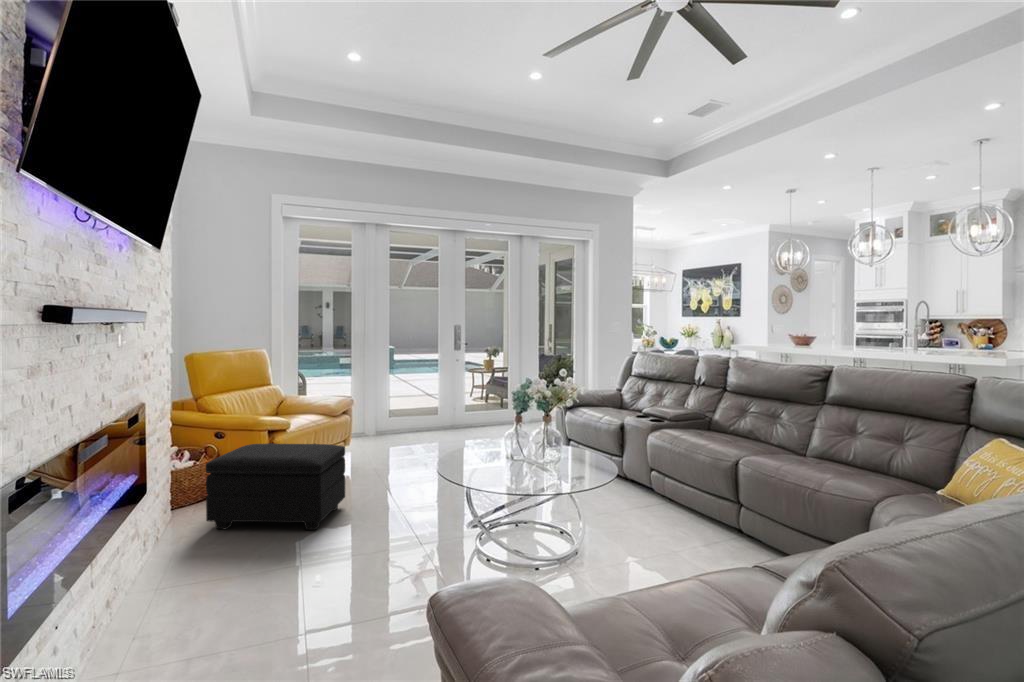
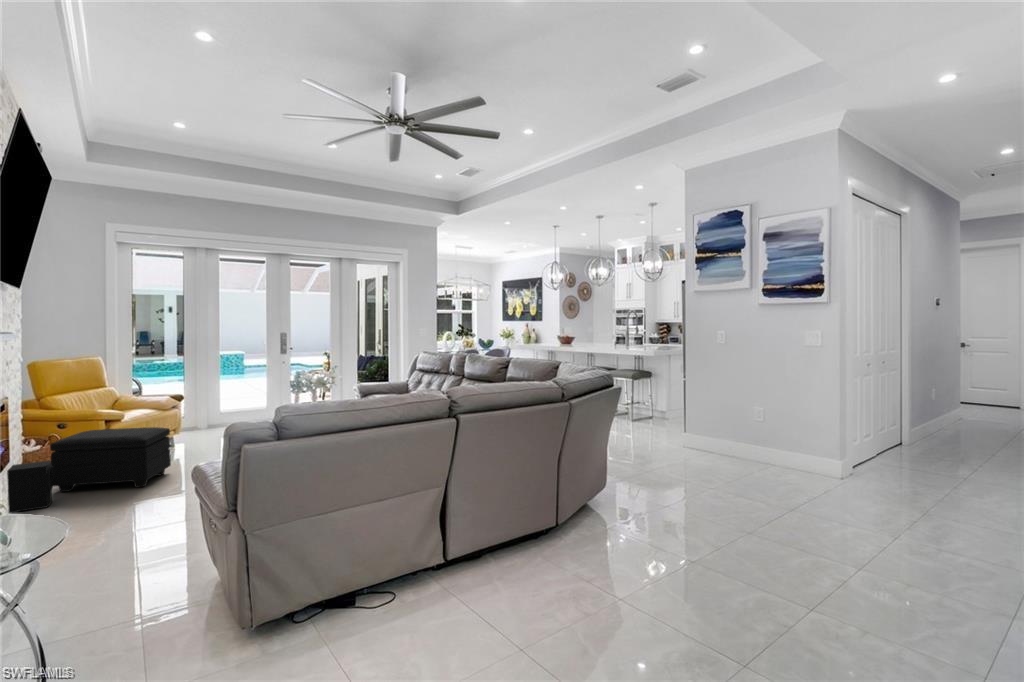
speaker: none [152,488,208,563] -> present [7,461,53,513]

